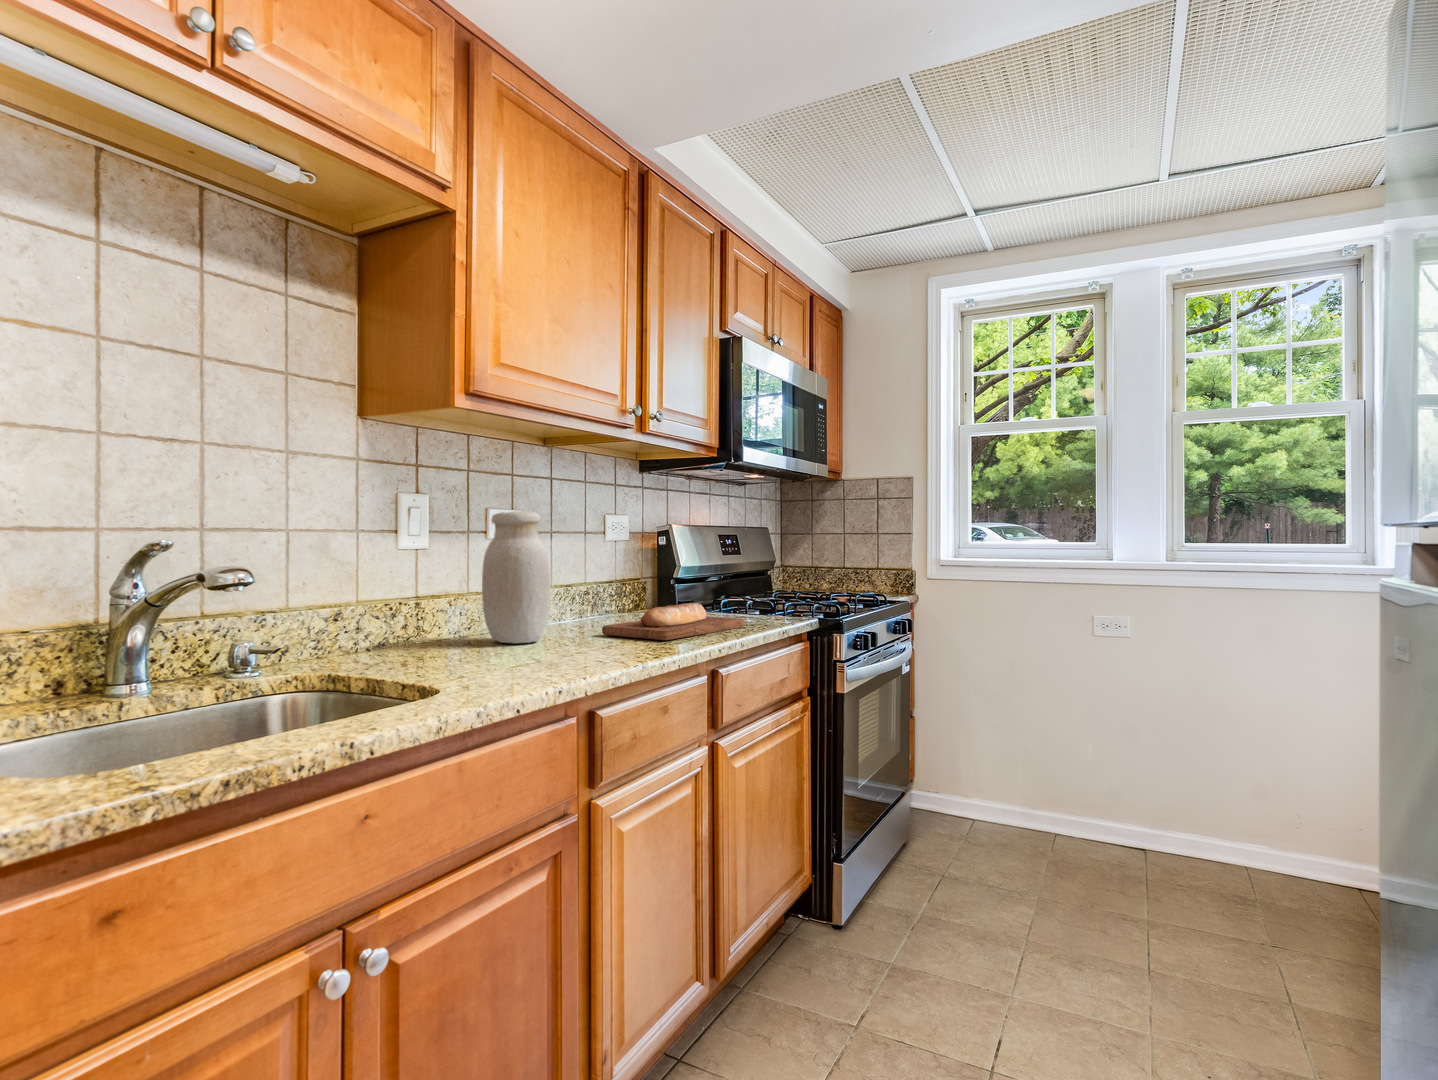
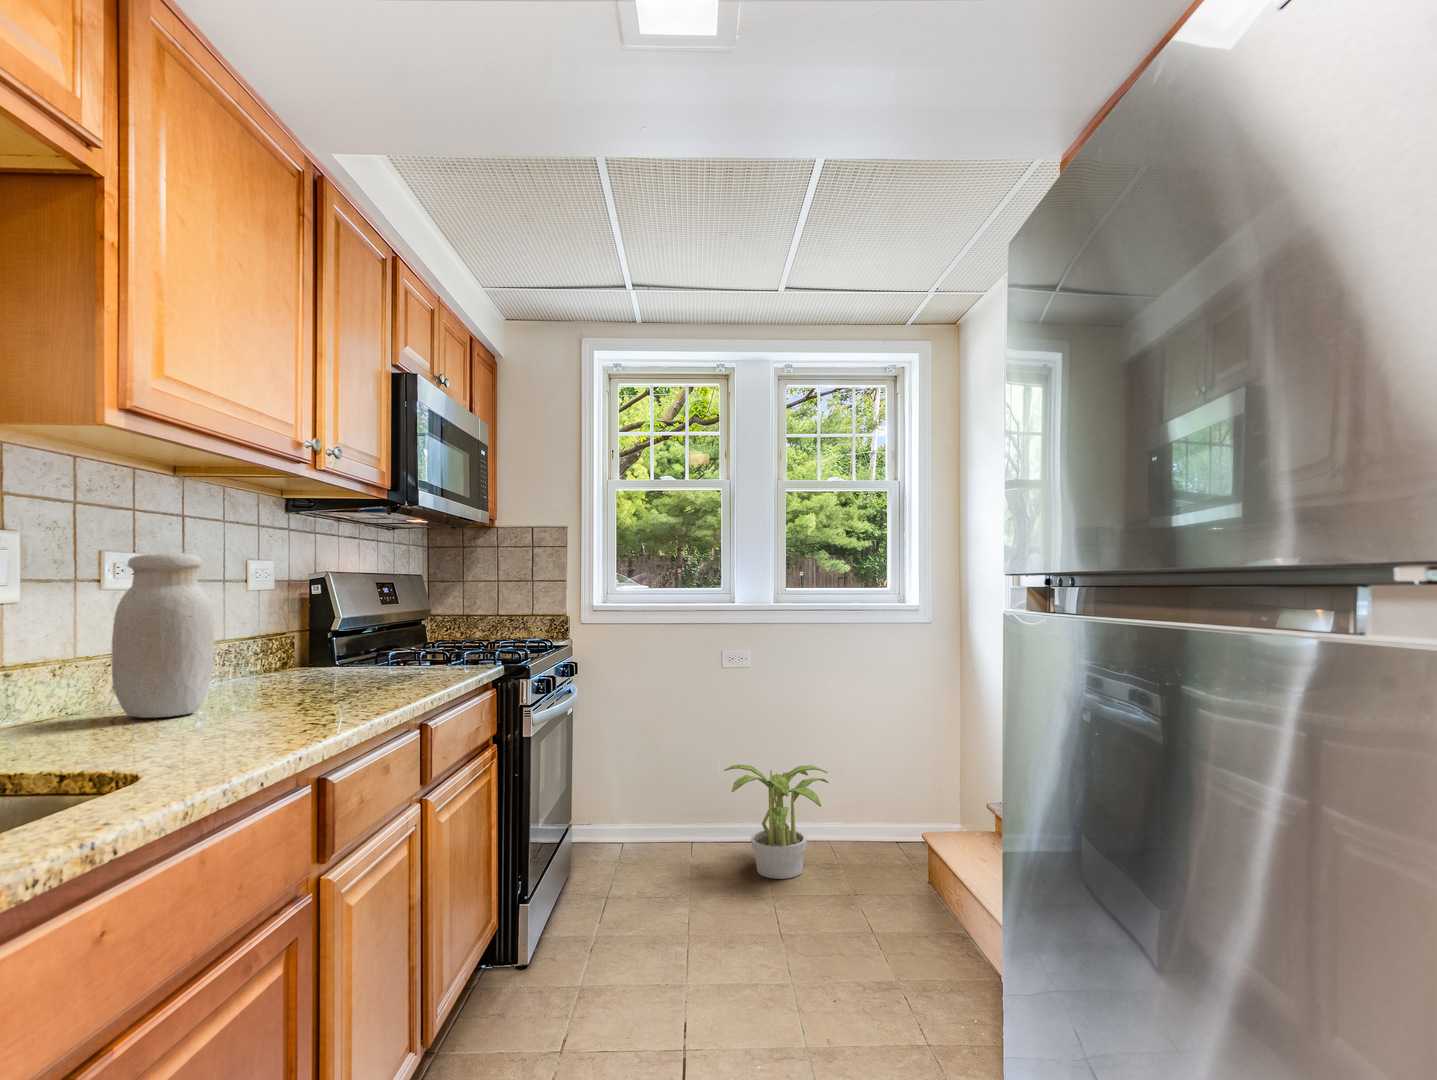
bread loaf: present [602,603,744,640] -> none [276,655,438,698]
potted plant: none [1078,749,1220,889] -> present [724,764,829,879]

